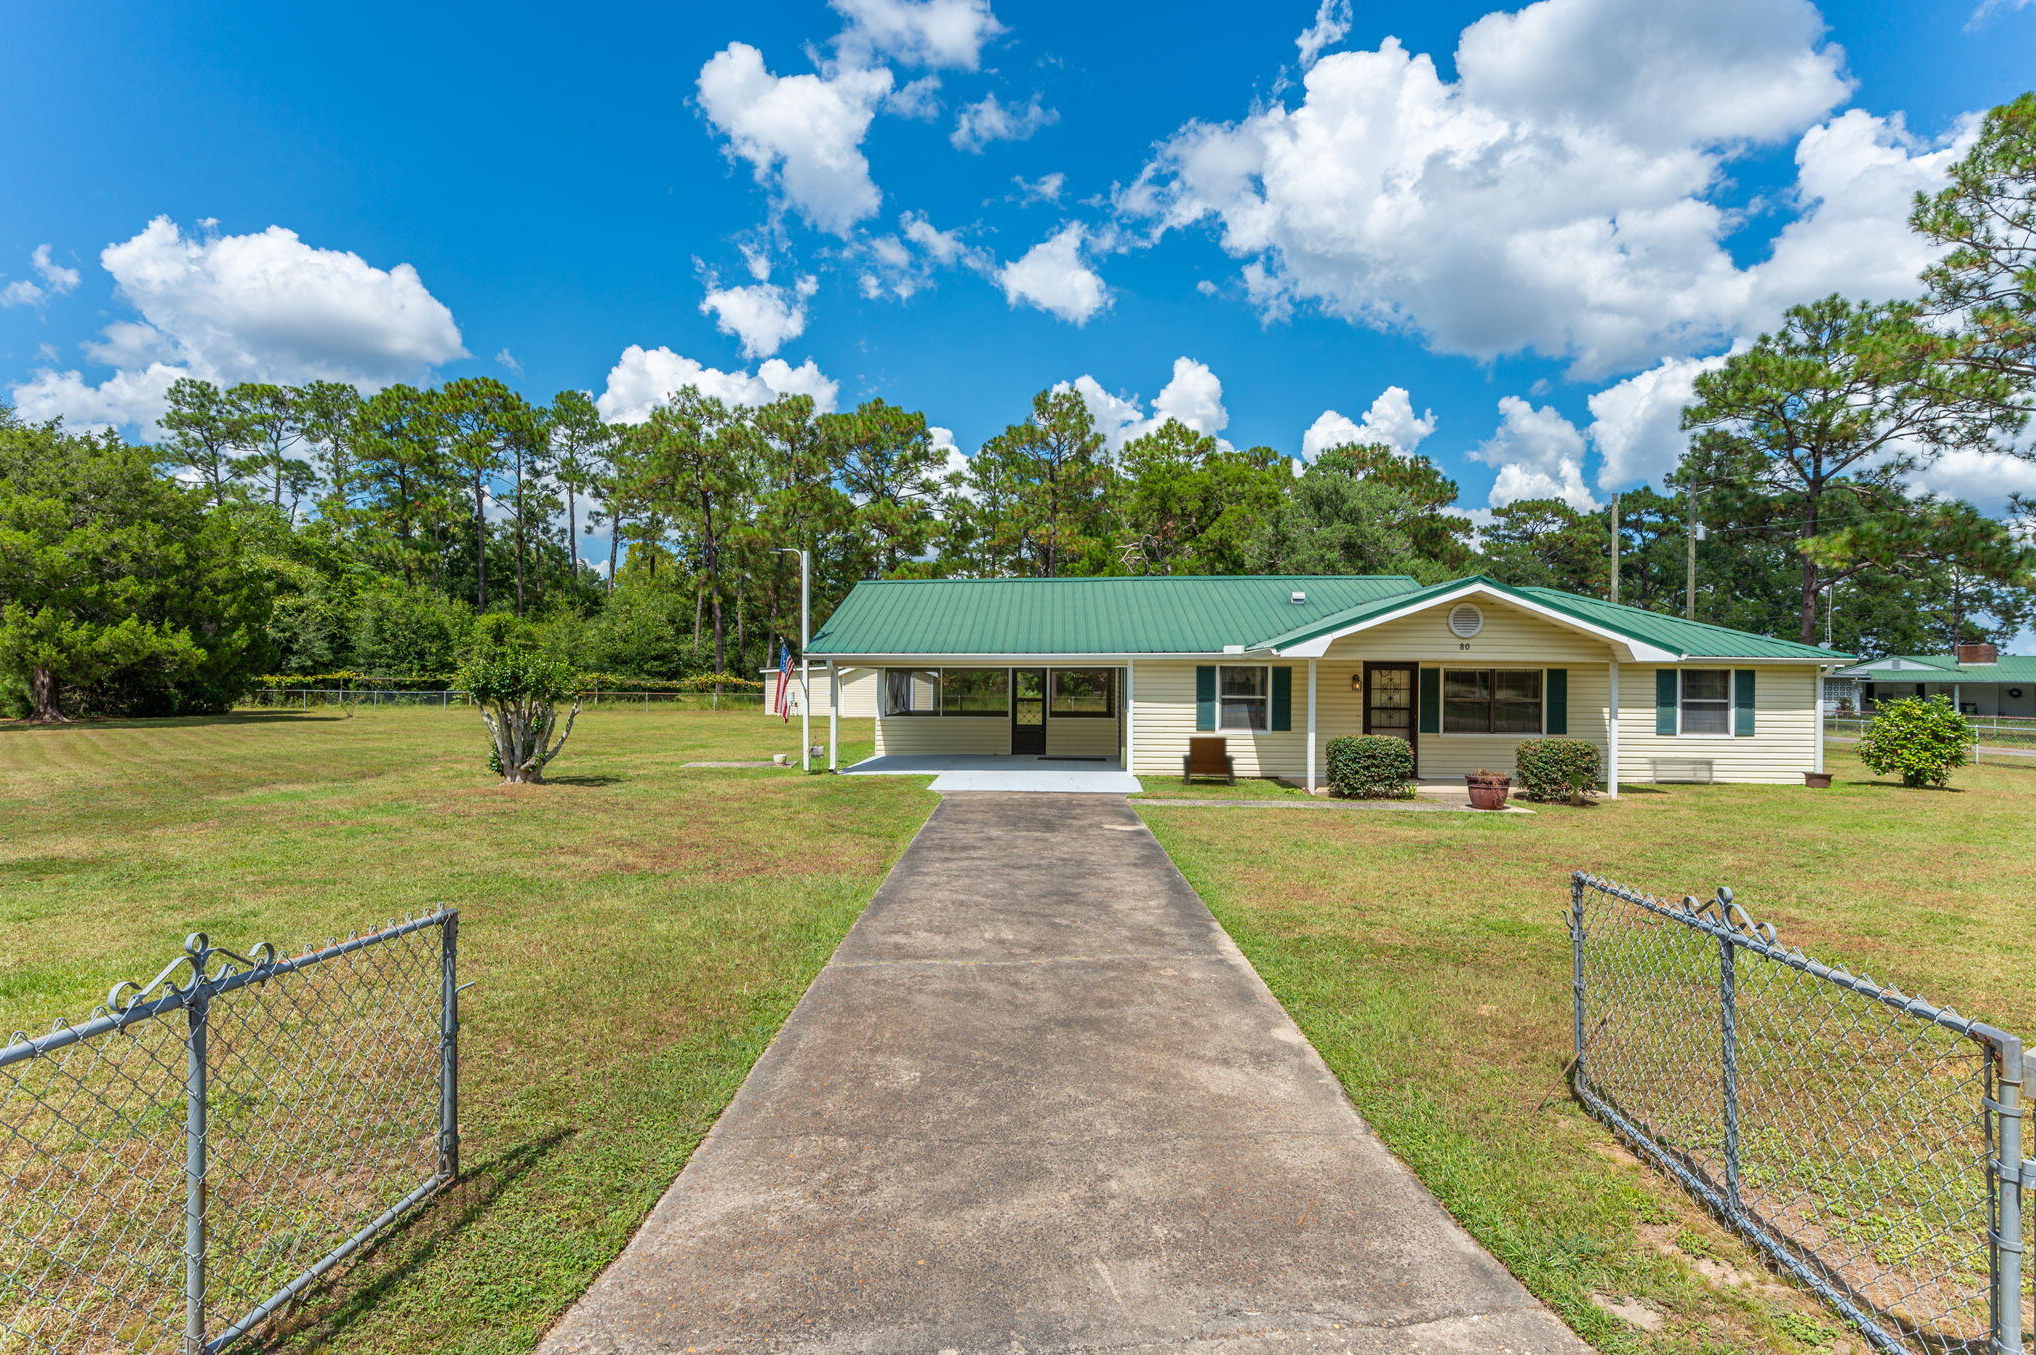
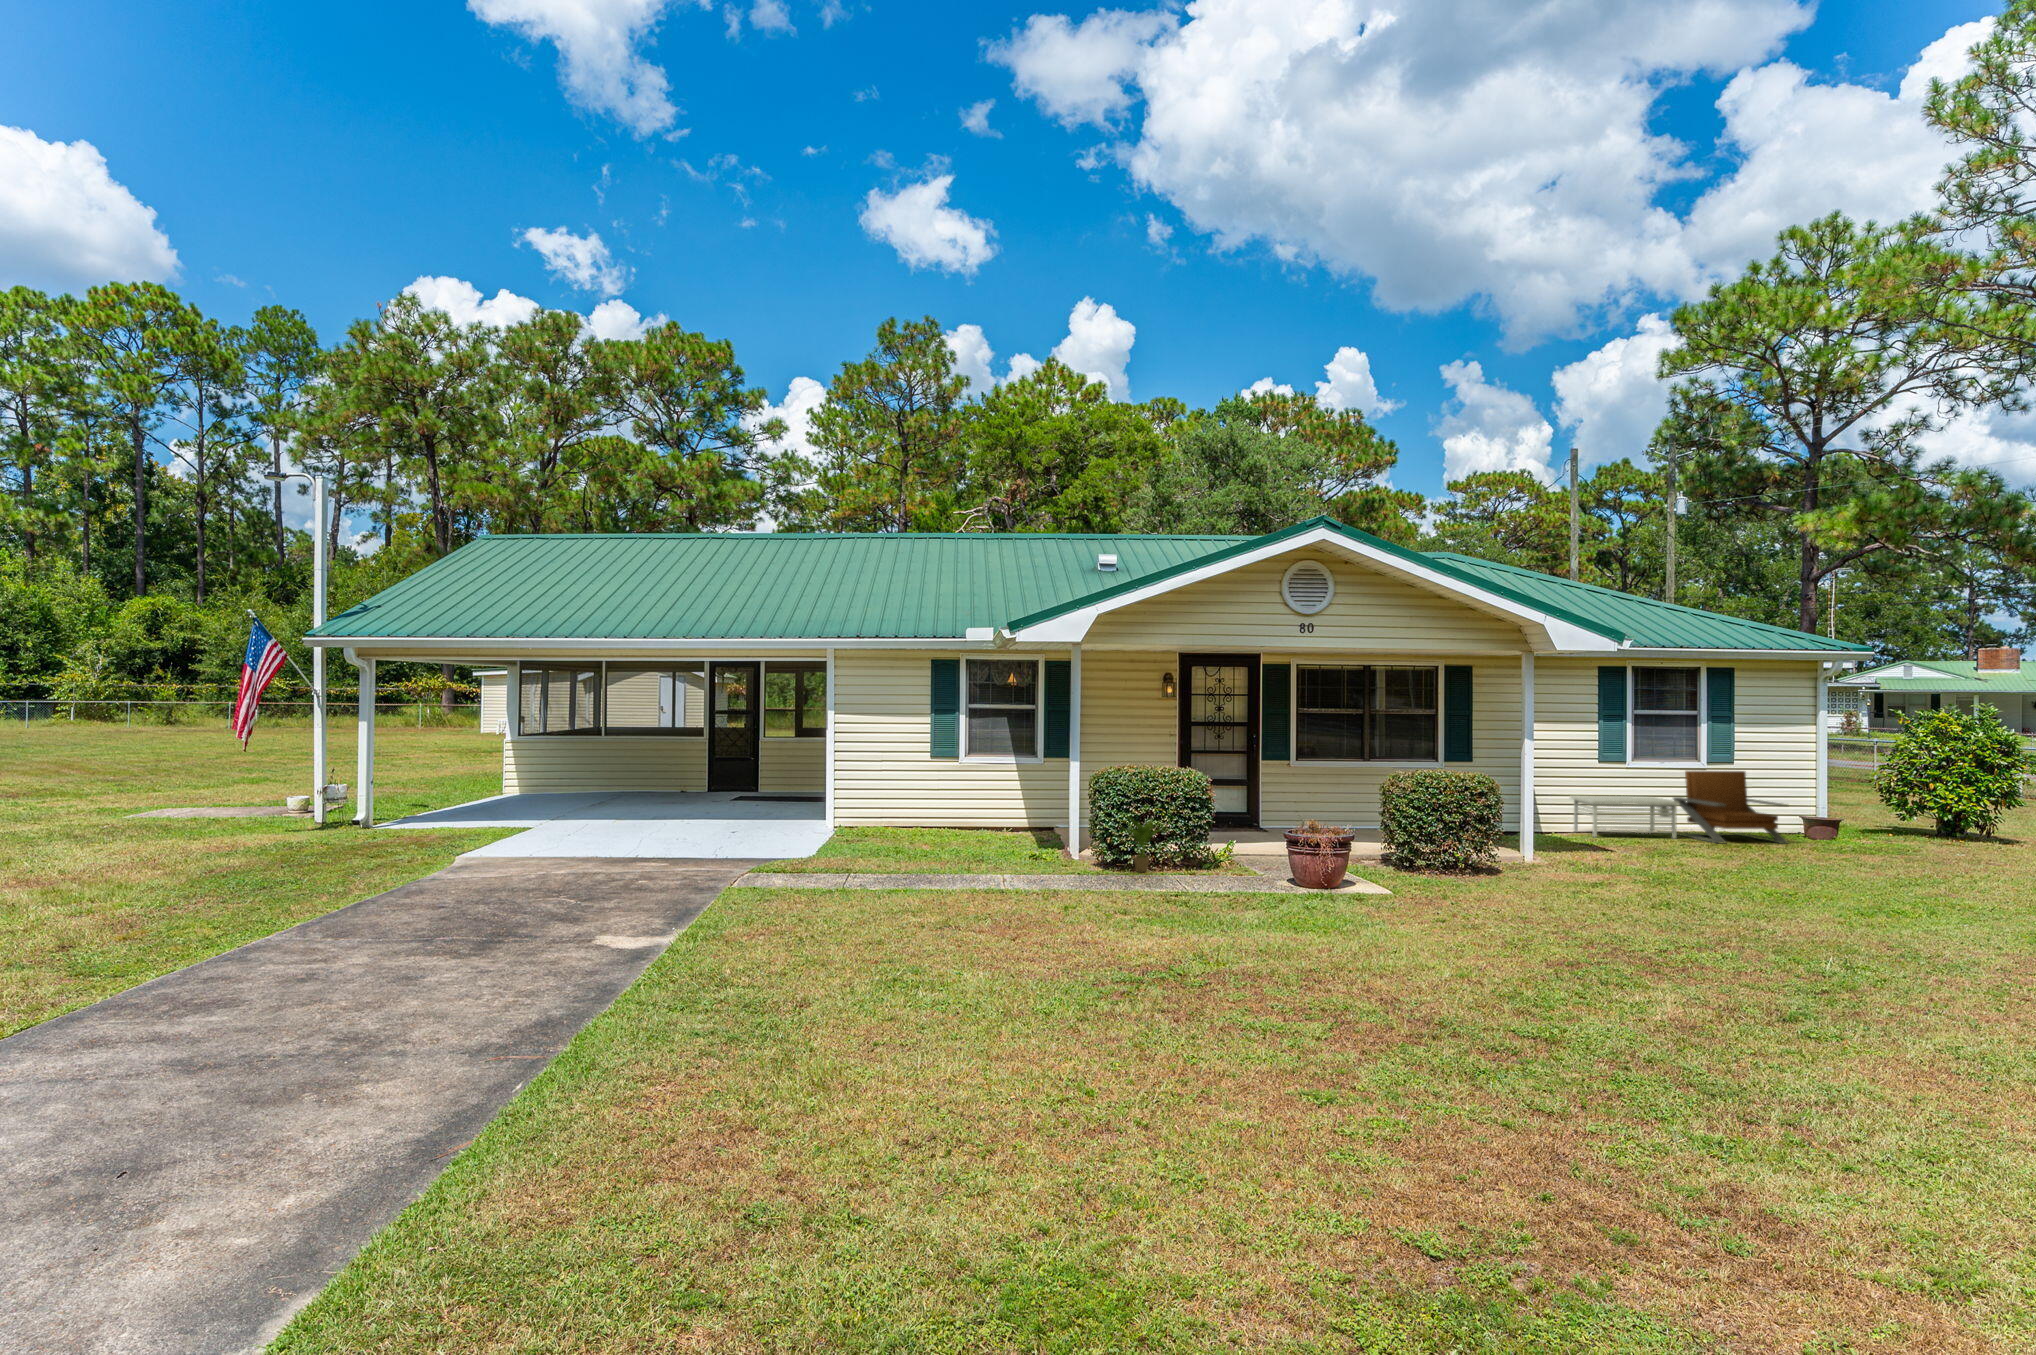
lounge chair: present [1183,737,1236,786] -> present [1673,771,1788,844]
potted plant: present [1568,770,1587,804] -> present [1123,817,1162,872]

